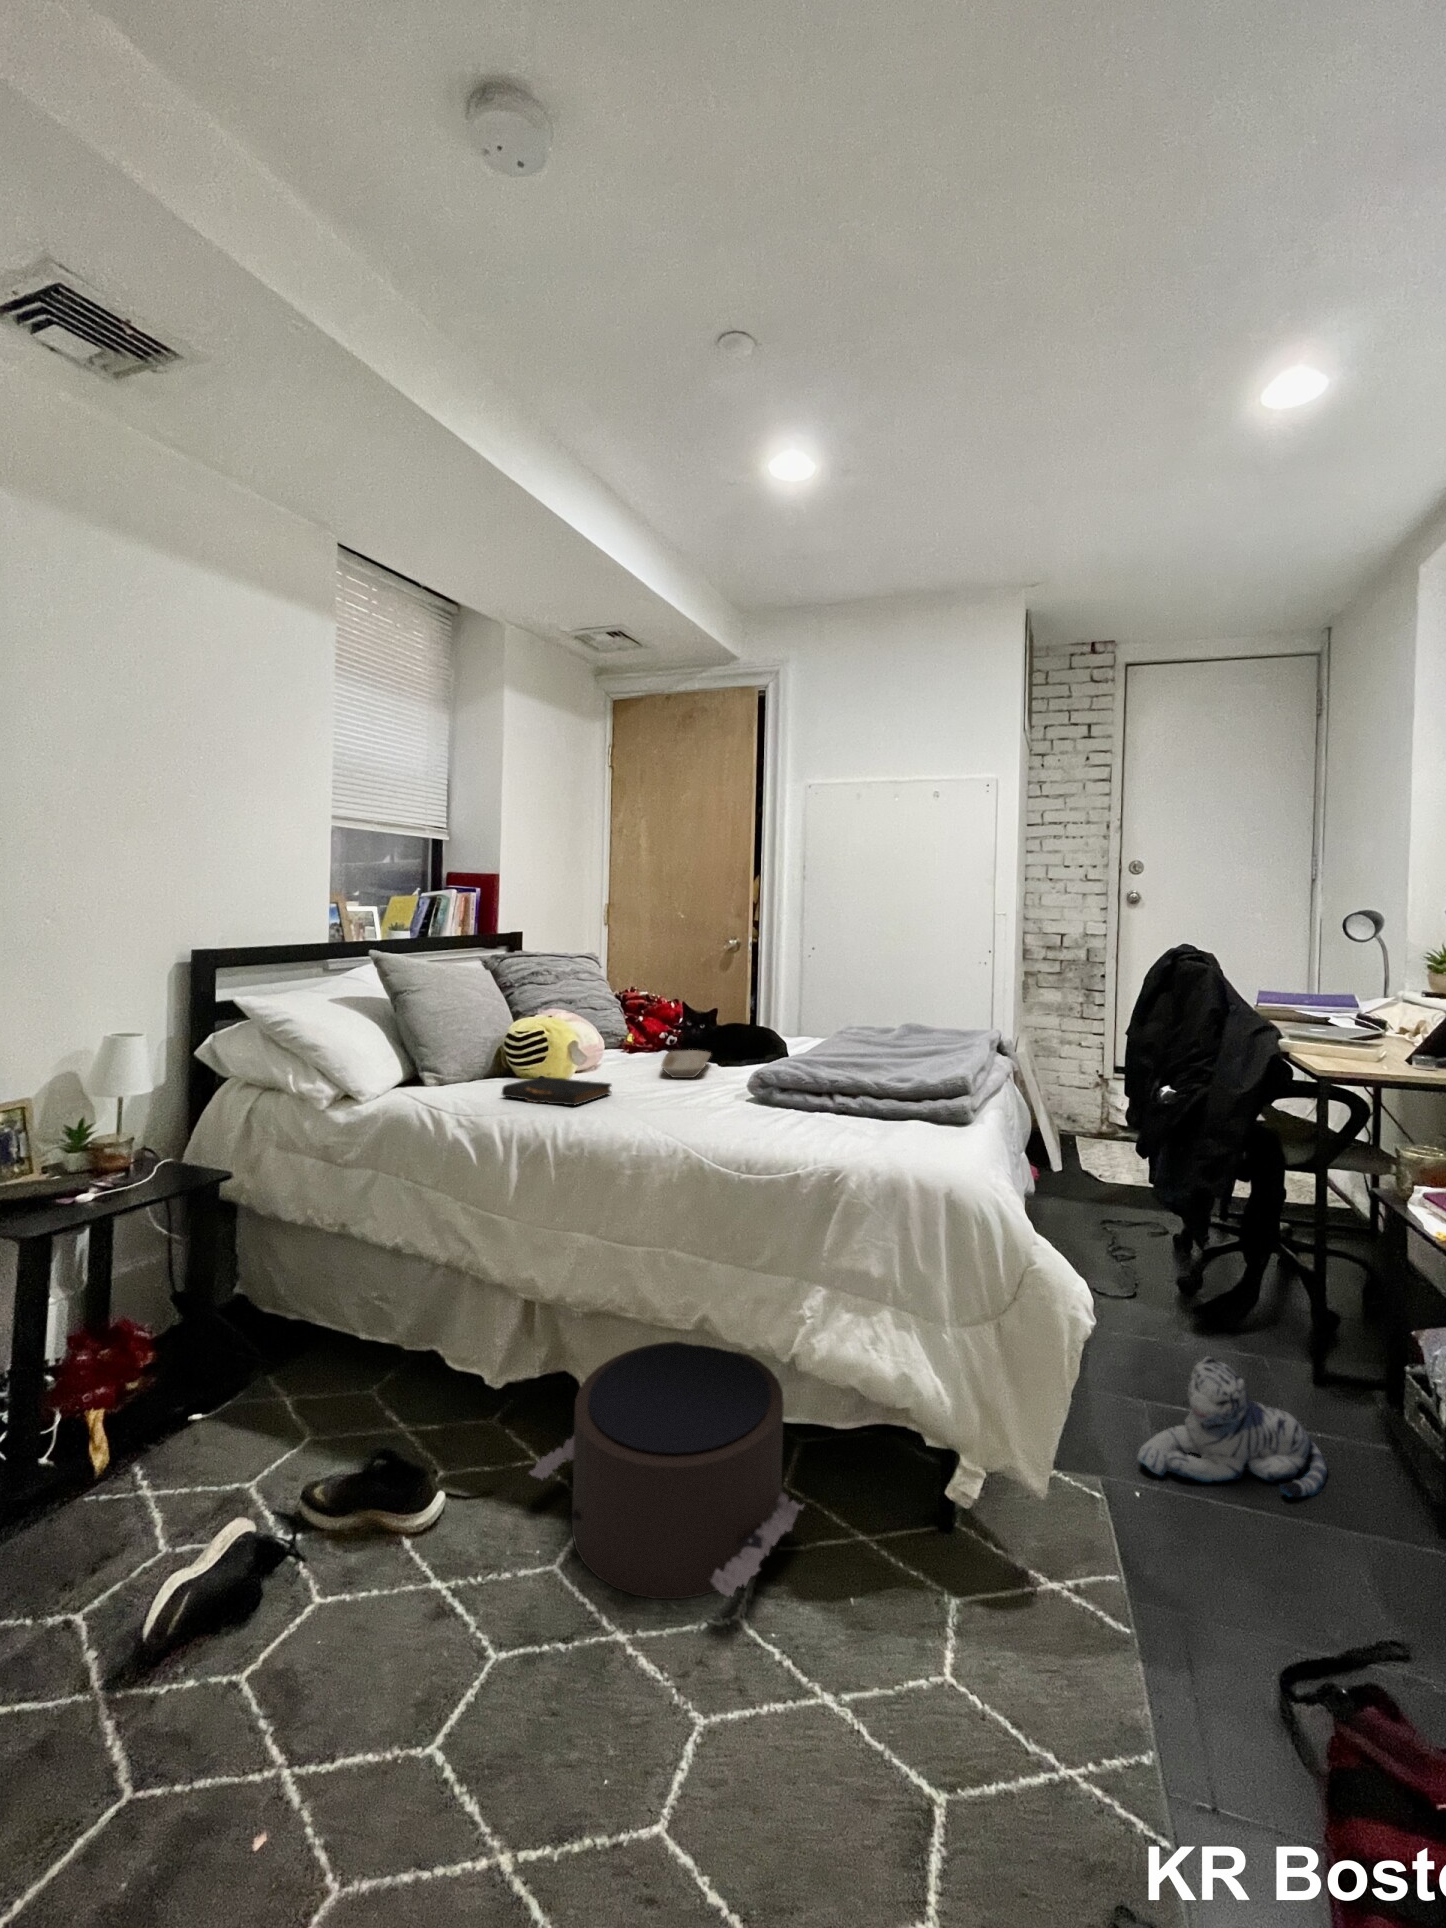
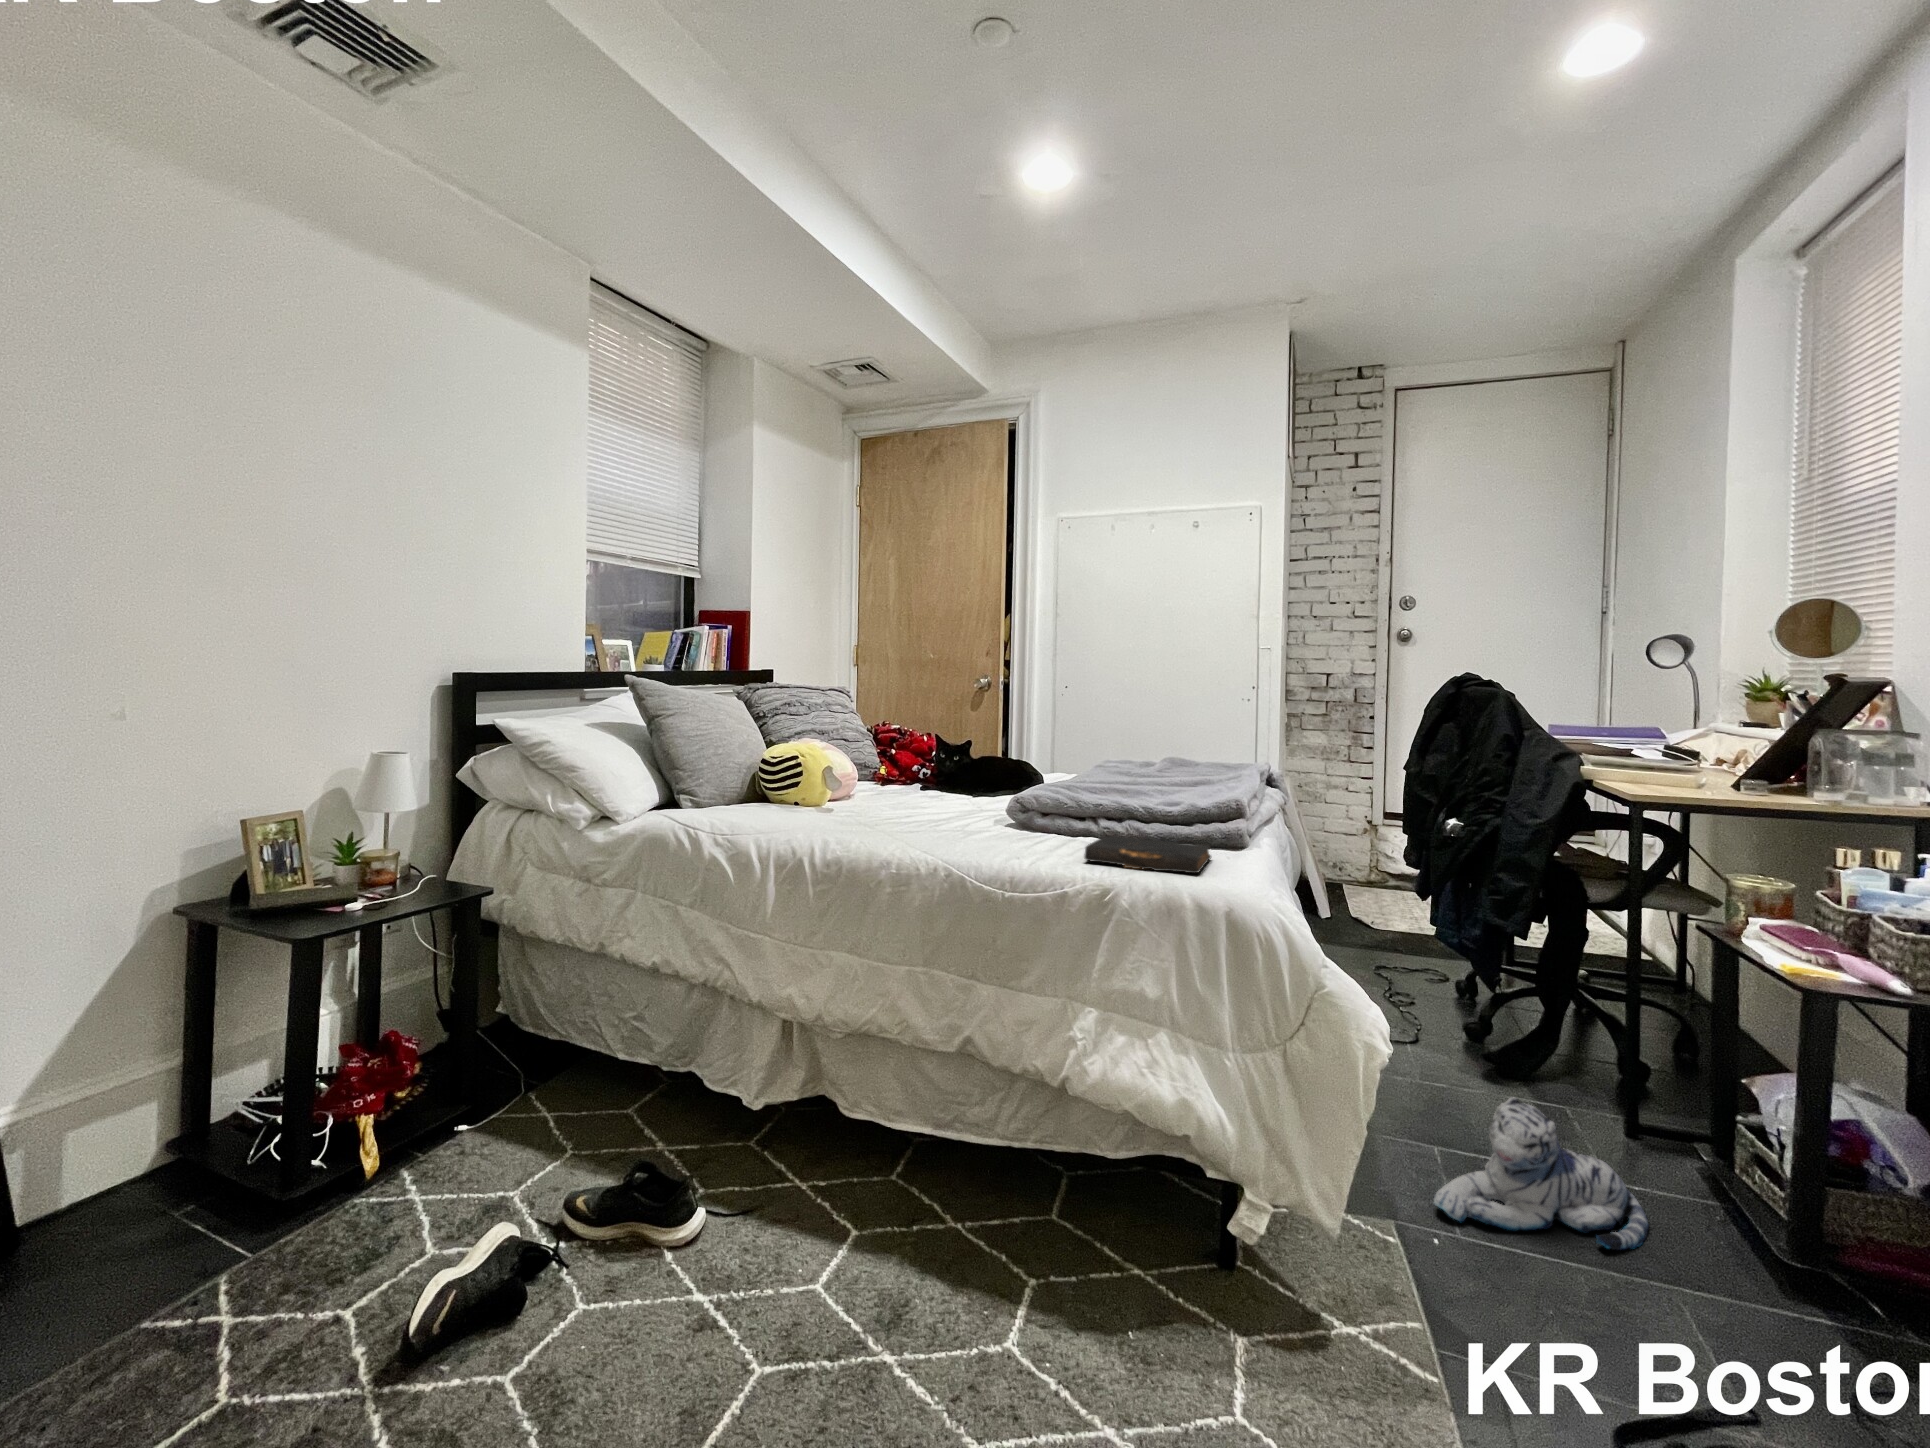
tray: present [661,1050,711,1078] -> none [916,781,966,807]
book: present [502,1077,612,1105] -> present [1084,836,1211,873]
pouf: present [530,1341,804,1599] -> none [789,1066,1077,1323]

